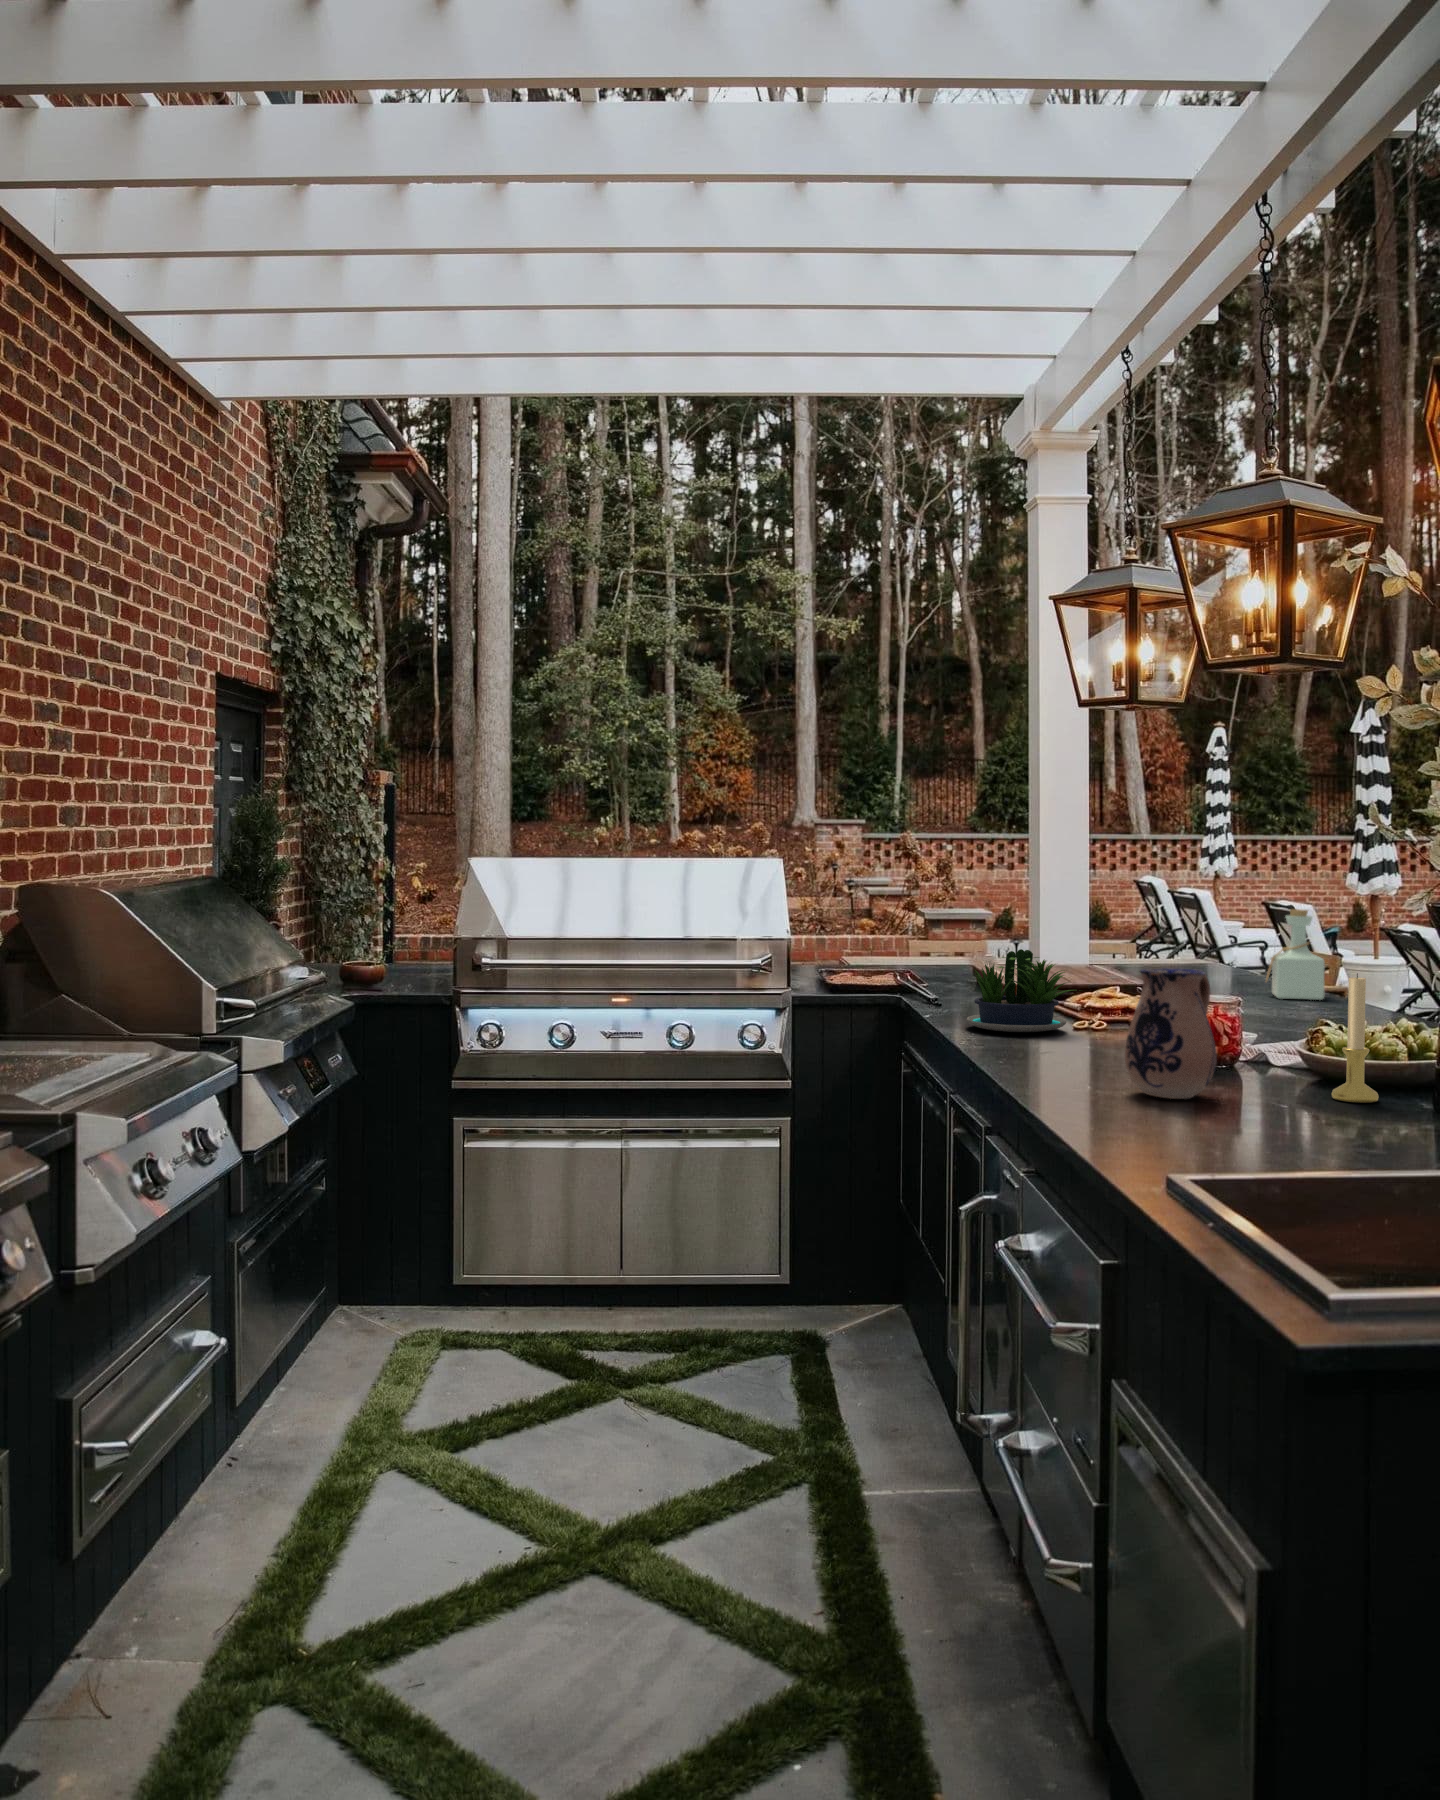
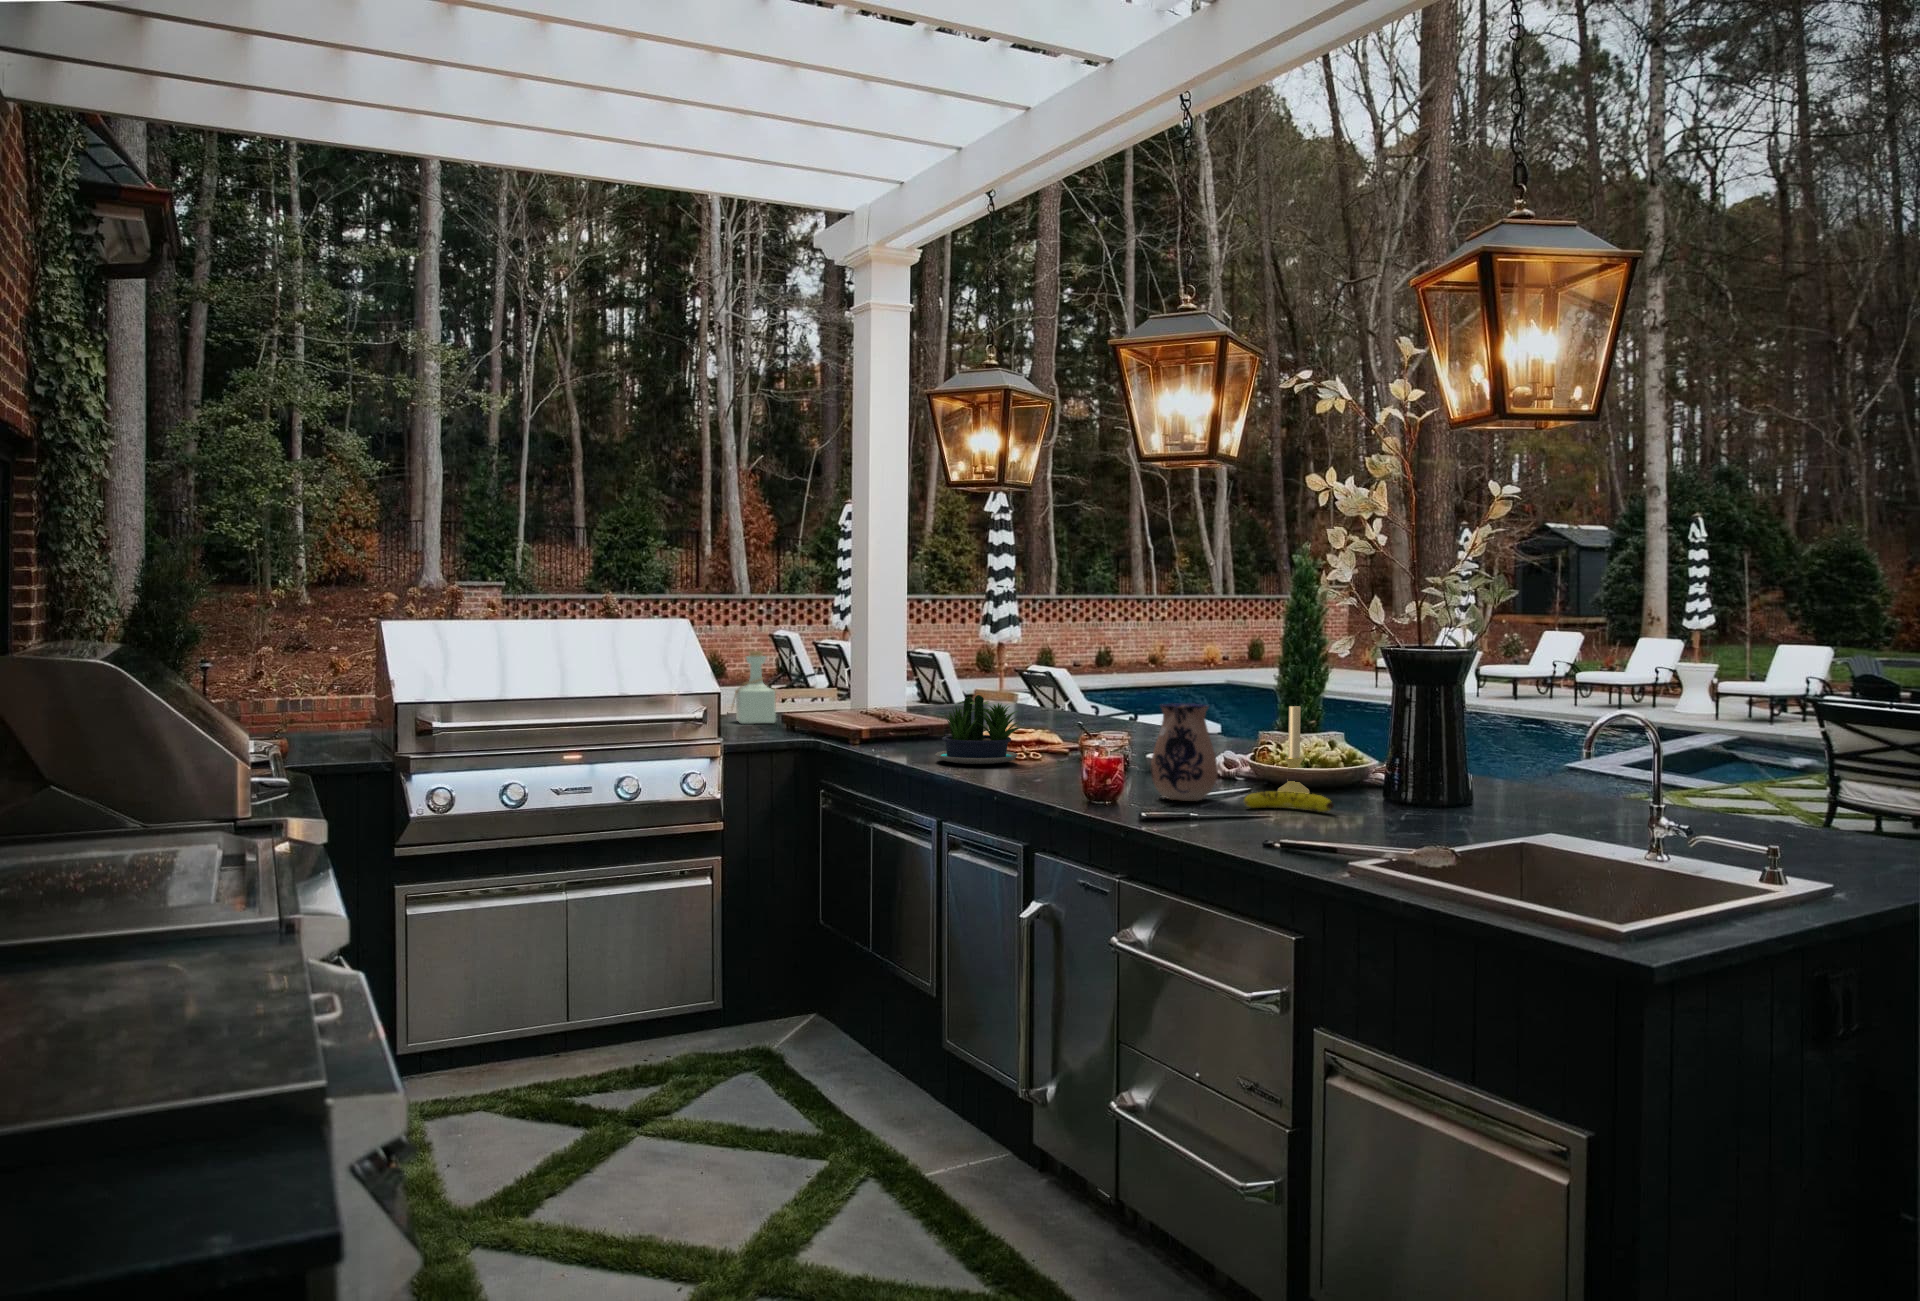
bottle: present [1265,909,1325,1000] -> present [732,651,776,724]
fruit: none [1224,1094,1347,1130] -> present [1244,792,1334,812]

